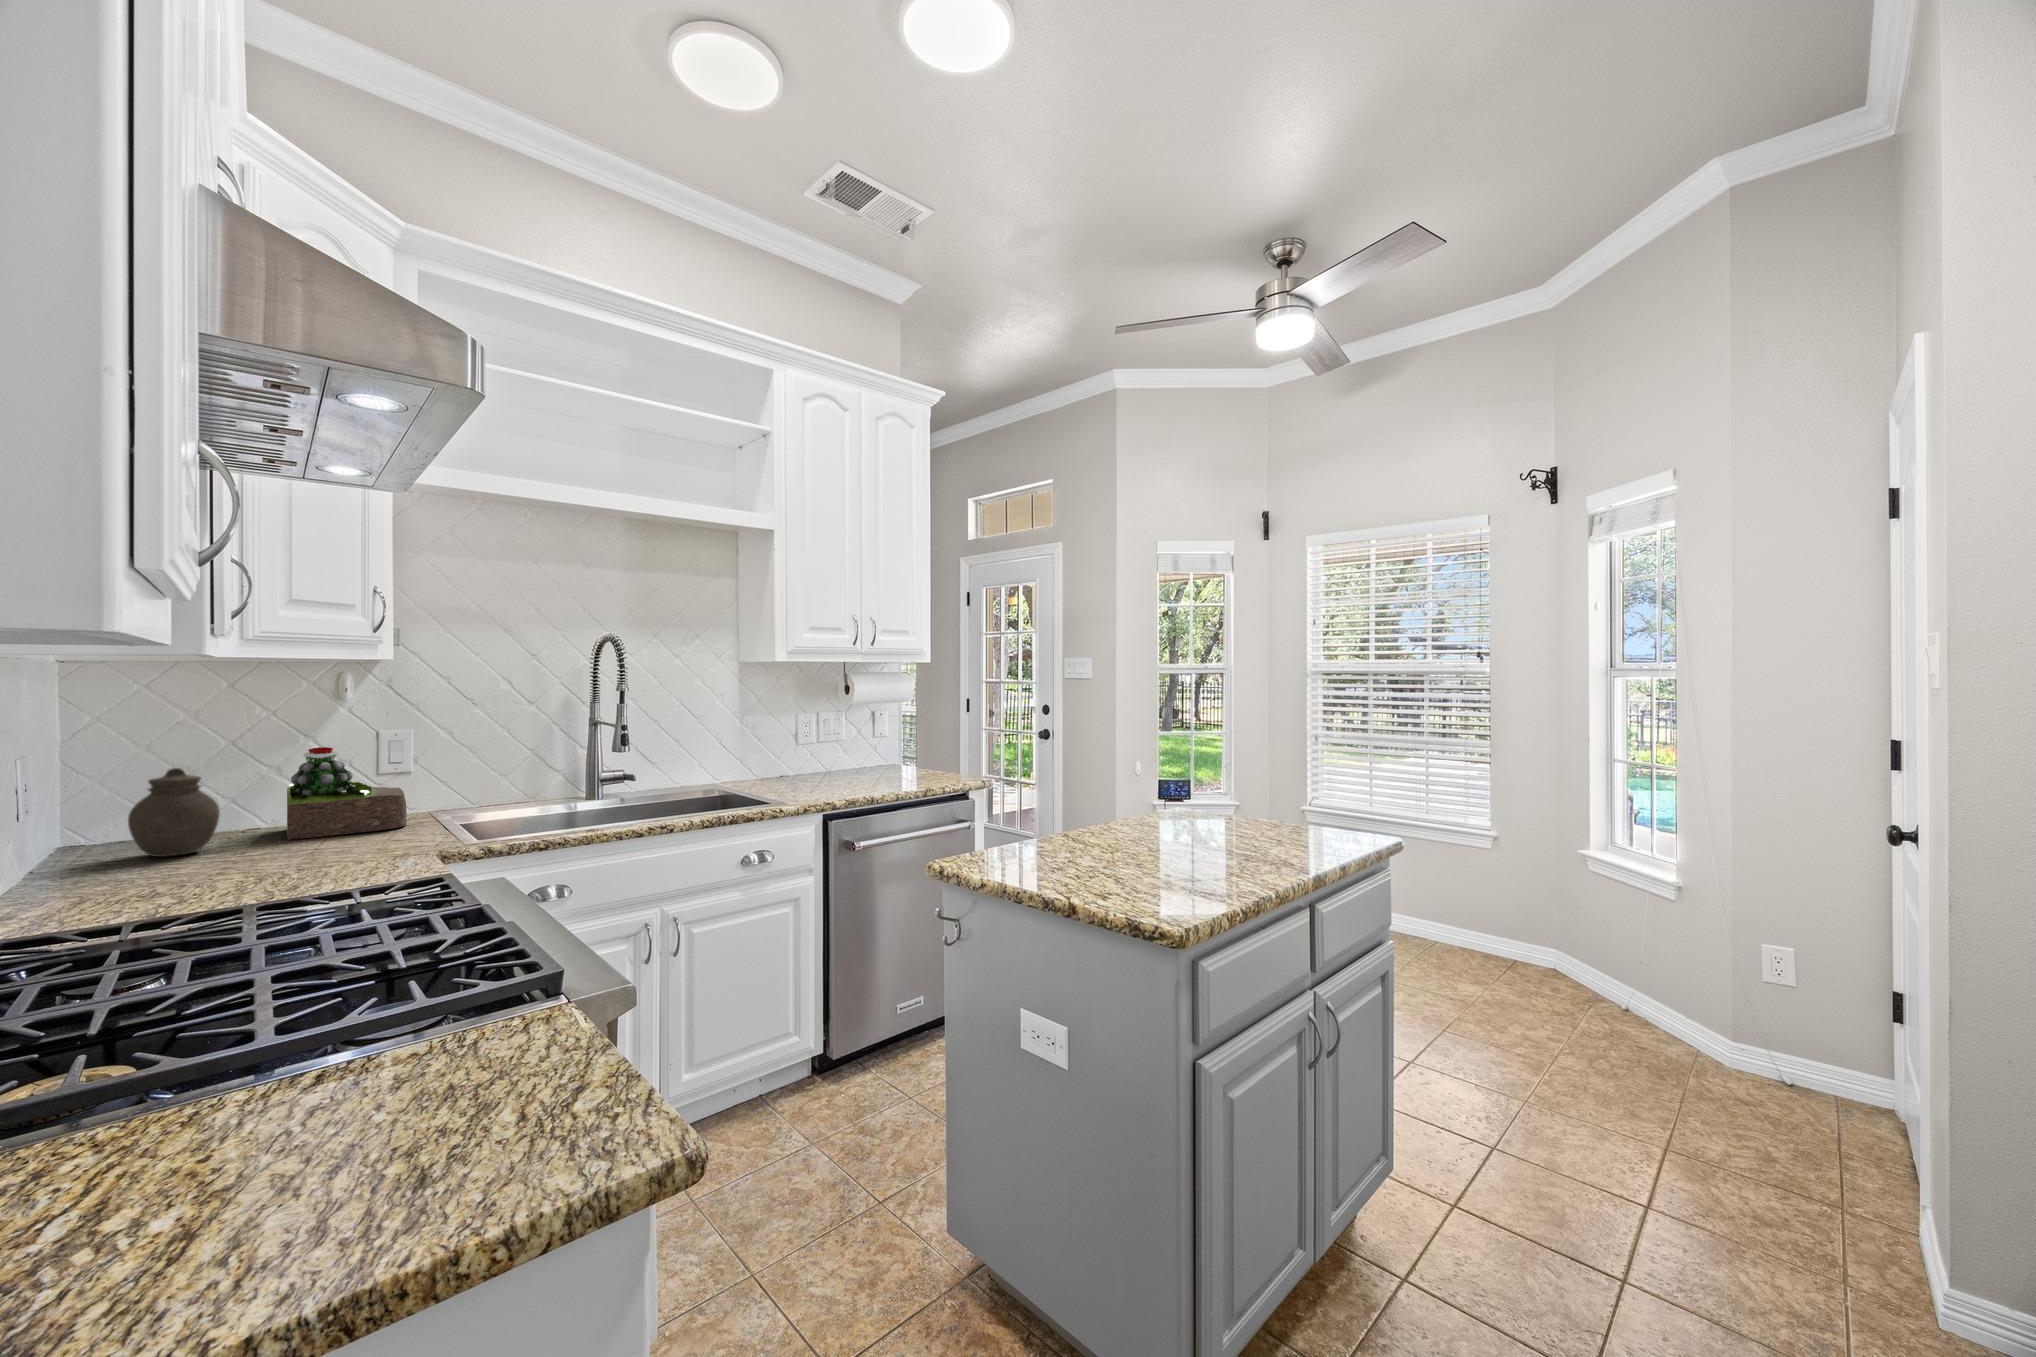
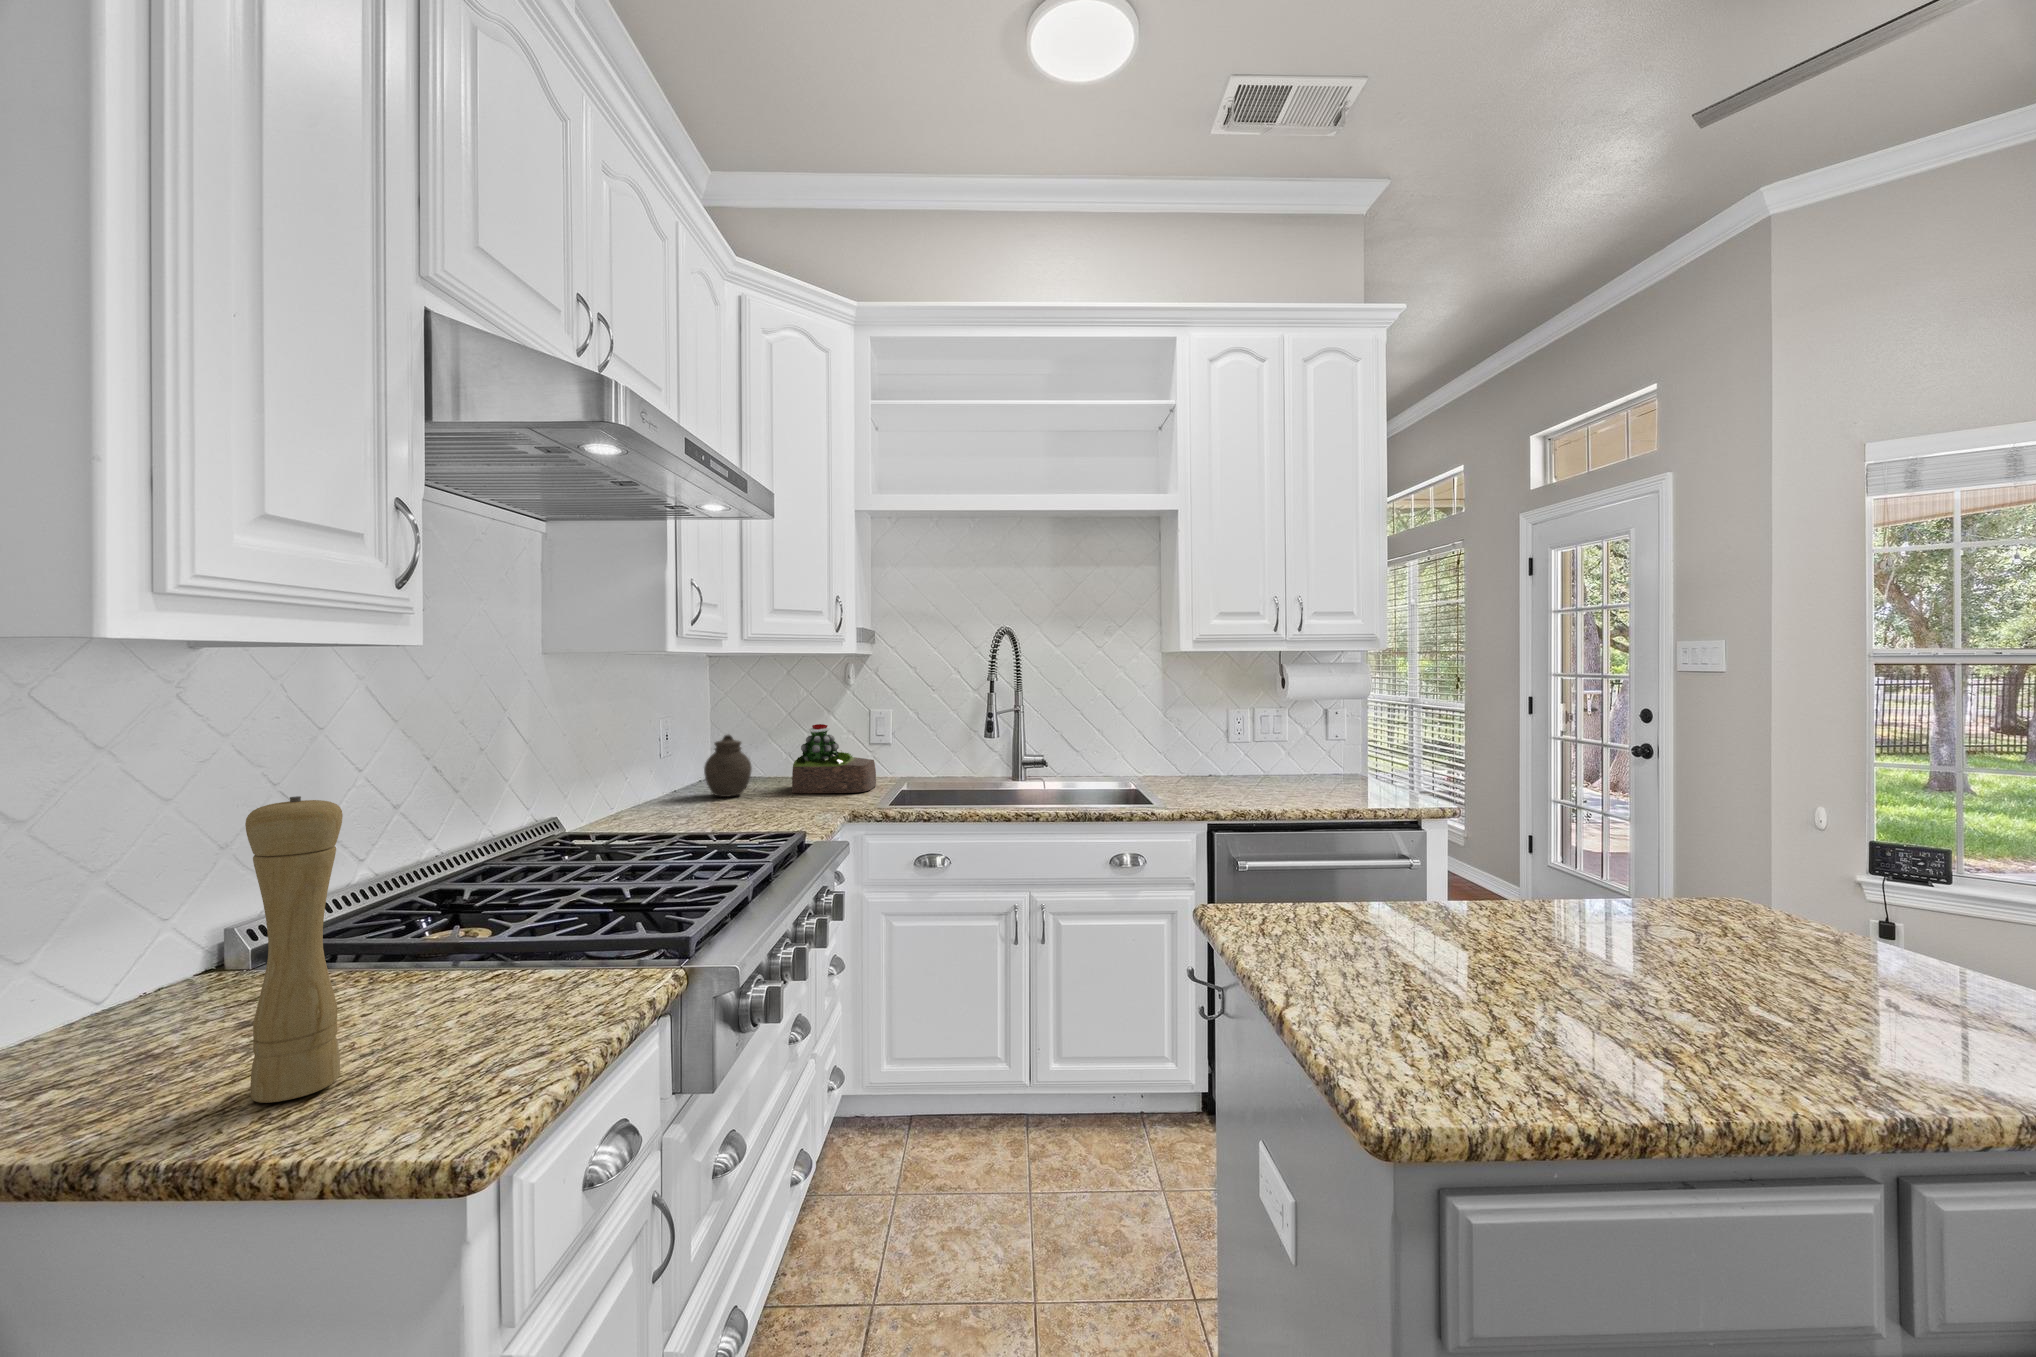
pepper mill: none [243,840,371,1242] -> present [245,796,343,1103]

